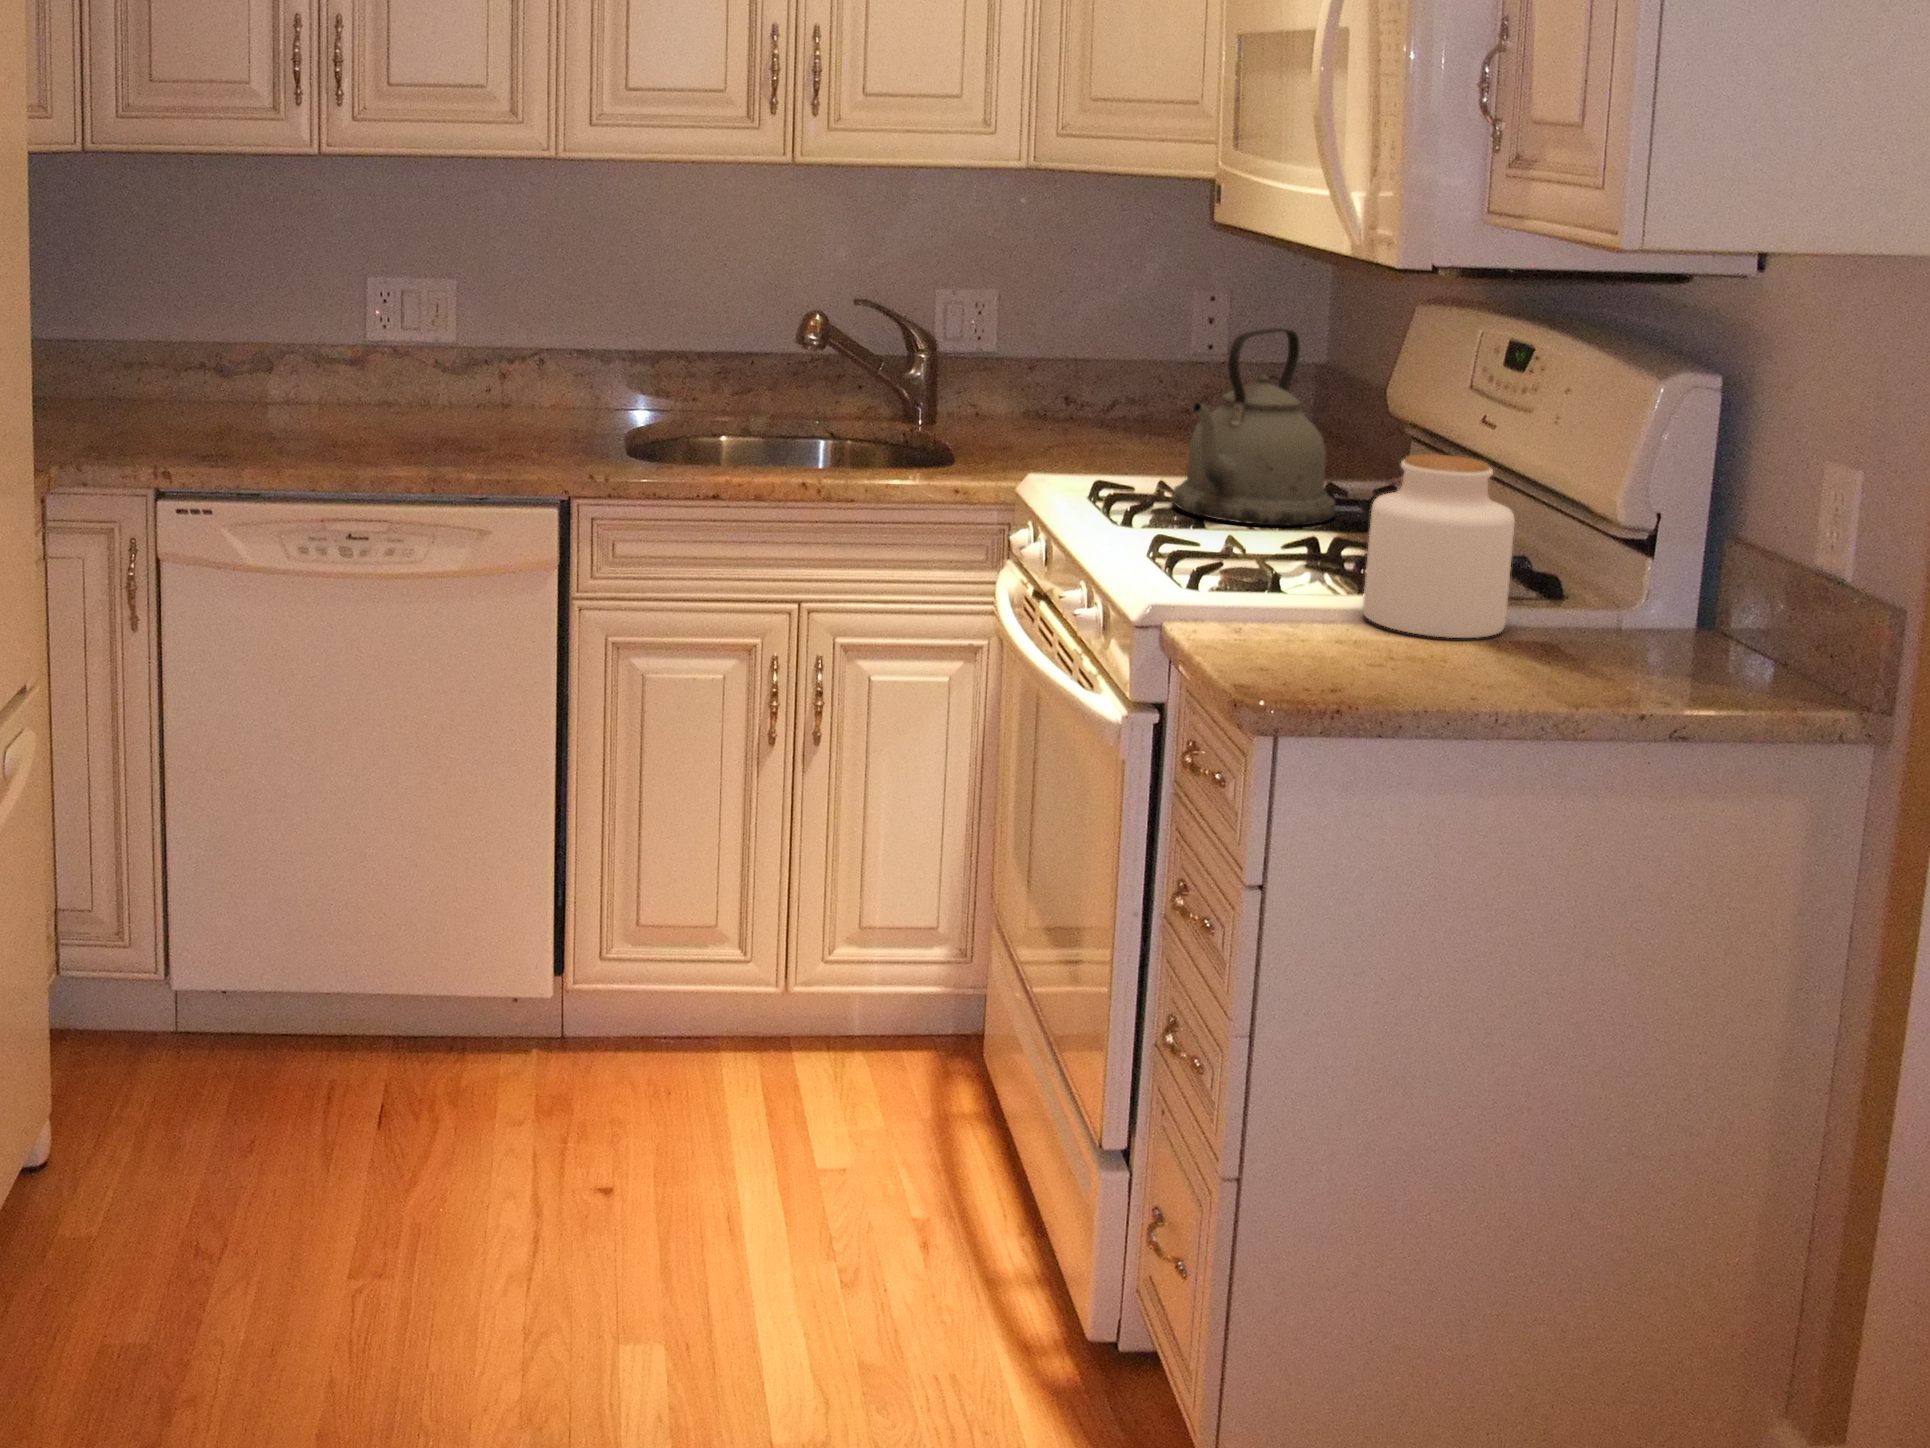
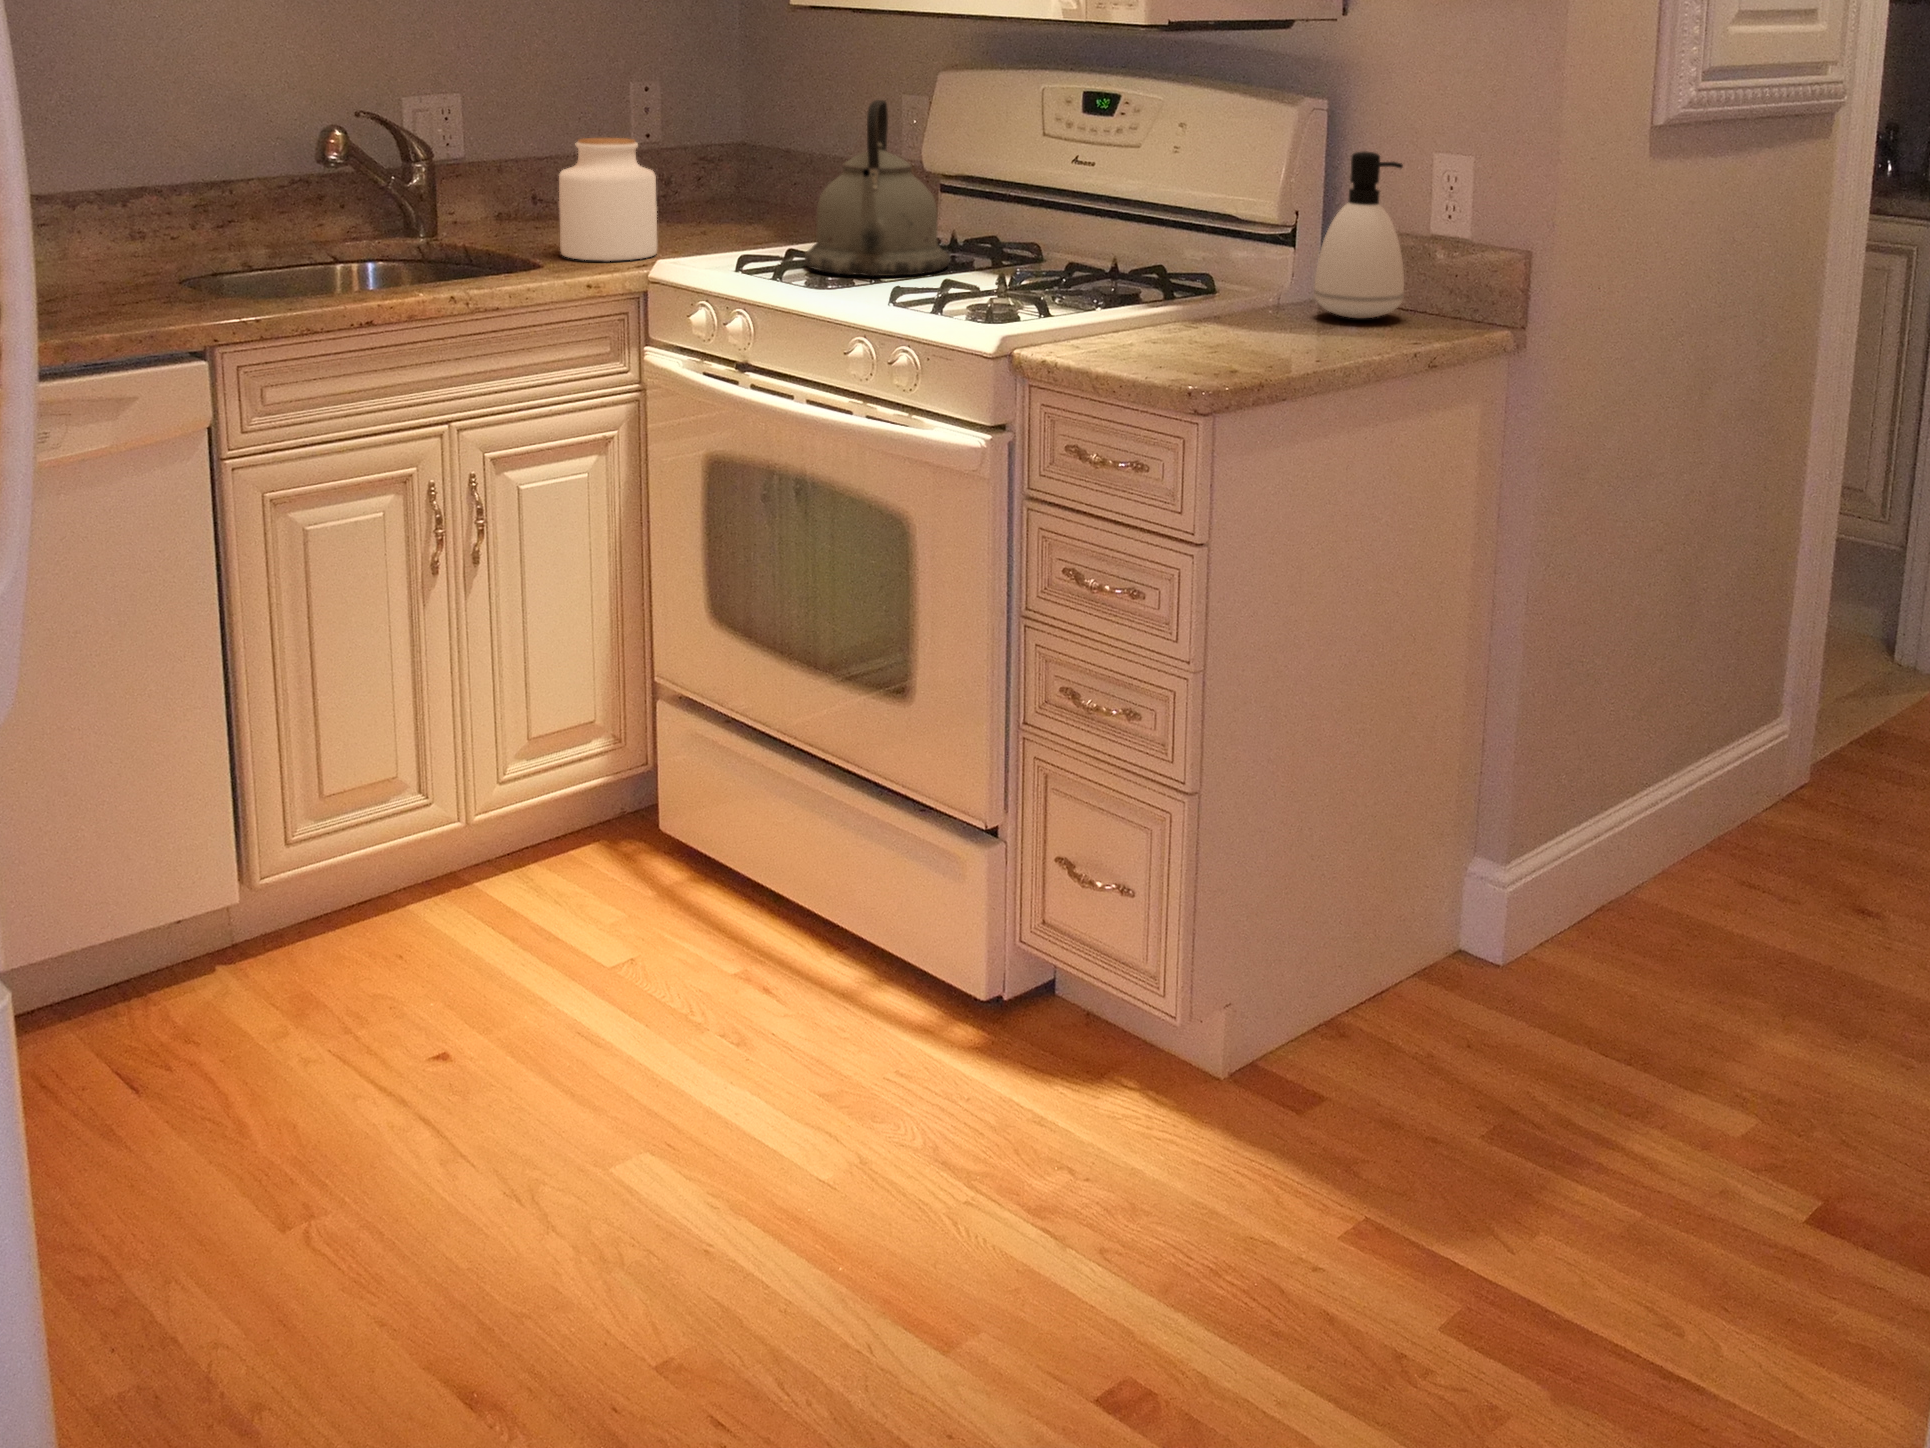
soap dispenser: none [1601,451,1726,664] -> present [1314,151,1404,318]
jar: present [1363,454,1515,638] -> present [559,138,657,261]

